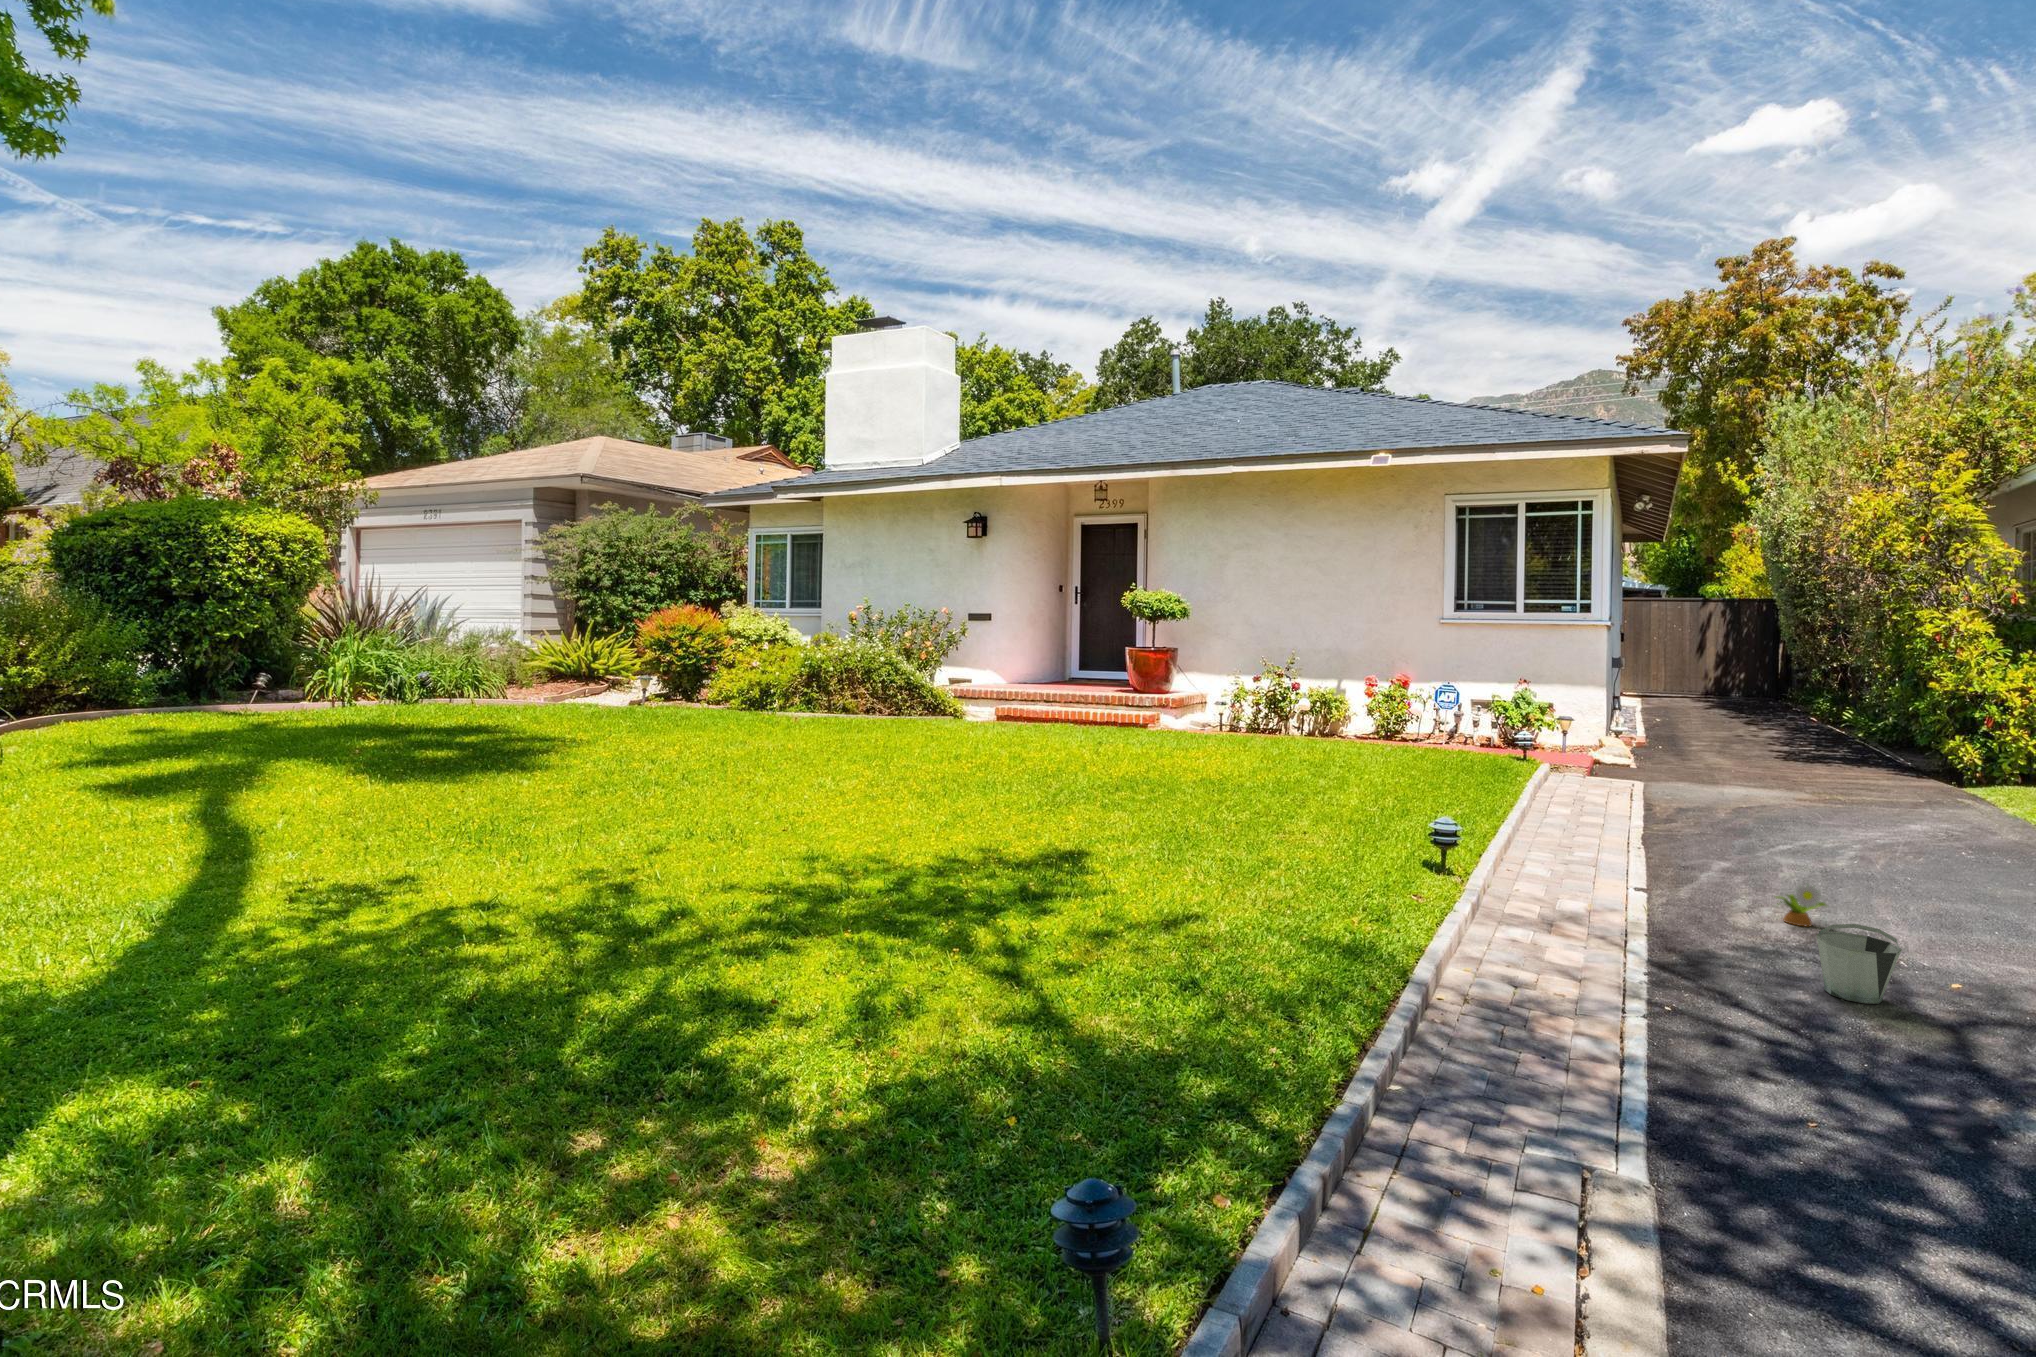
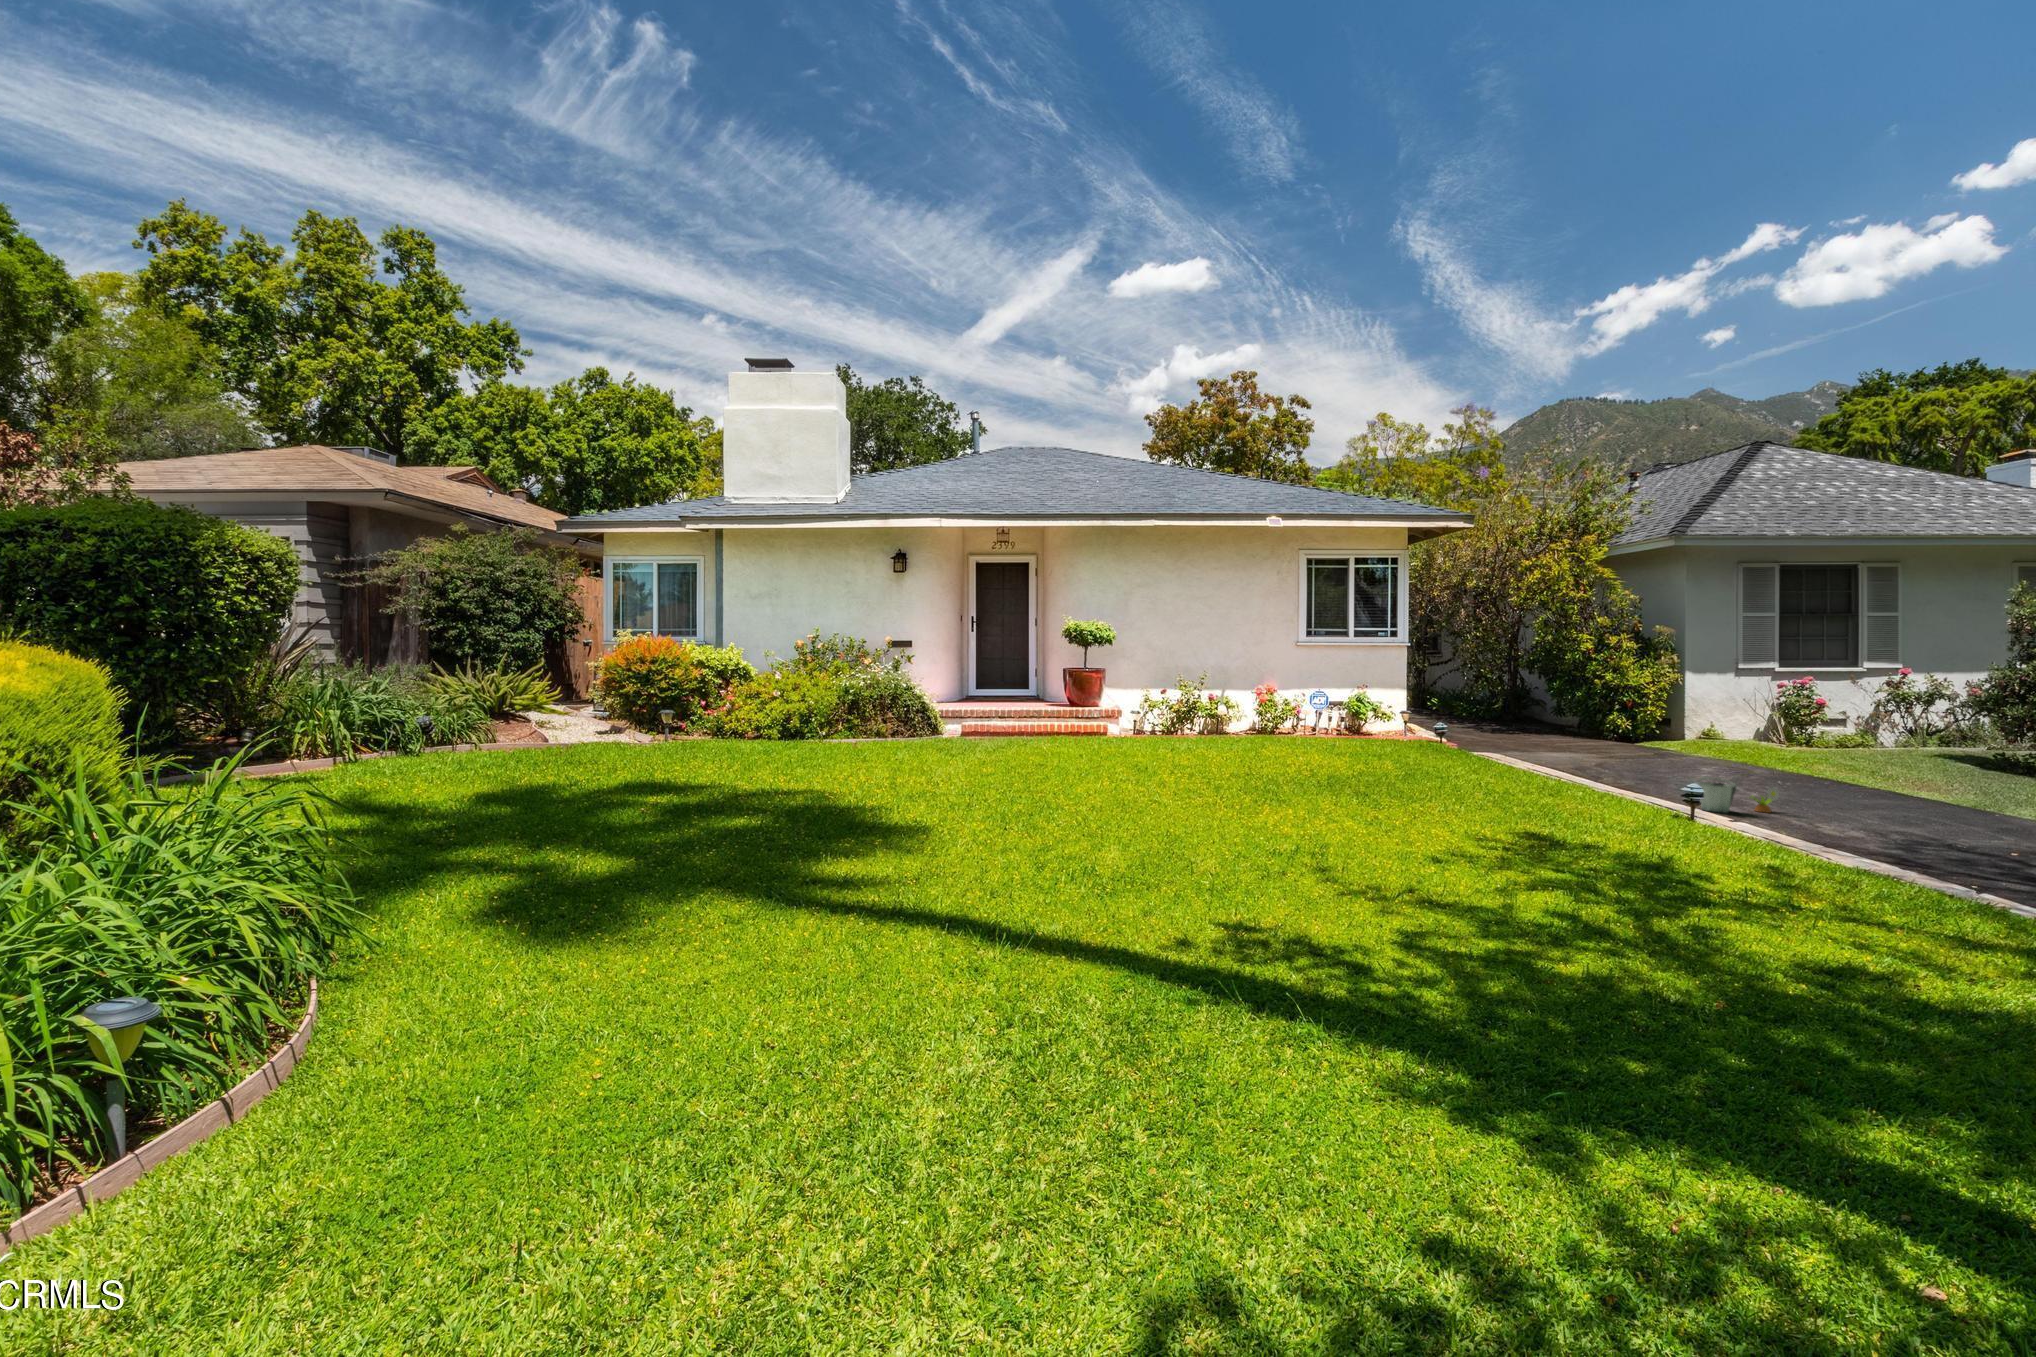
bucket: present [1816,924,1902,1004] -> present [1698,777,1736,813]

